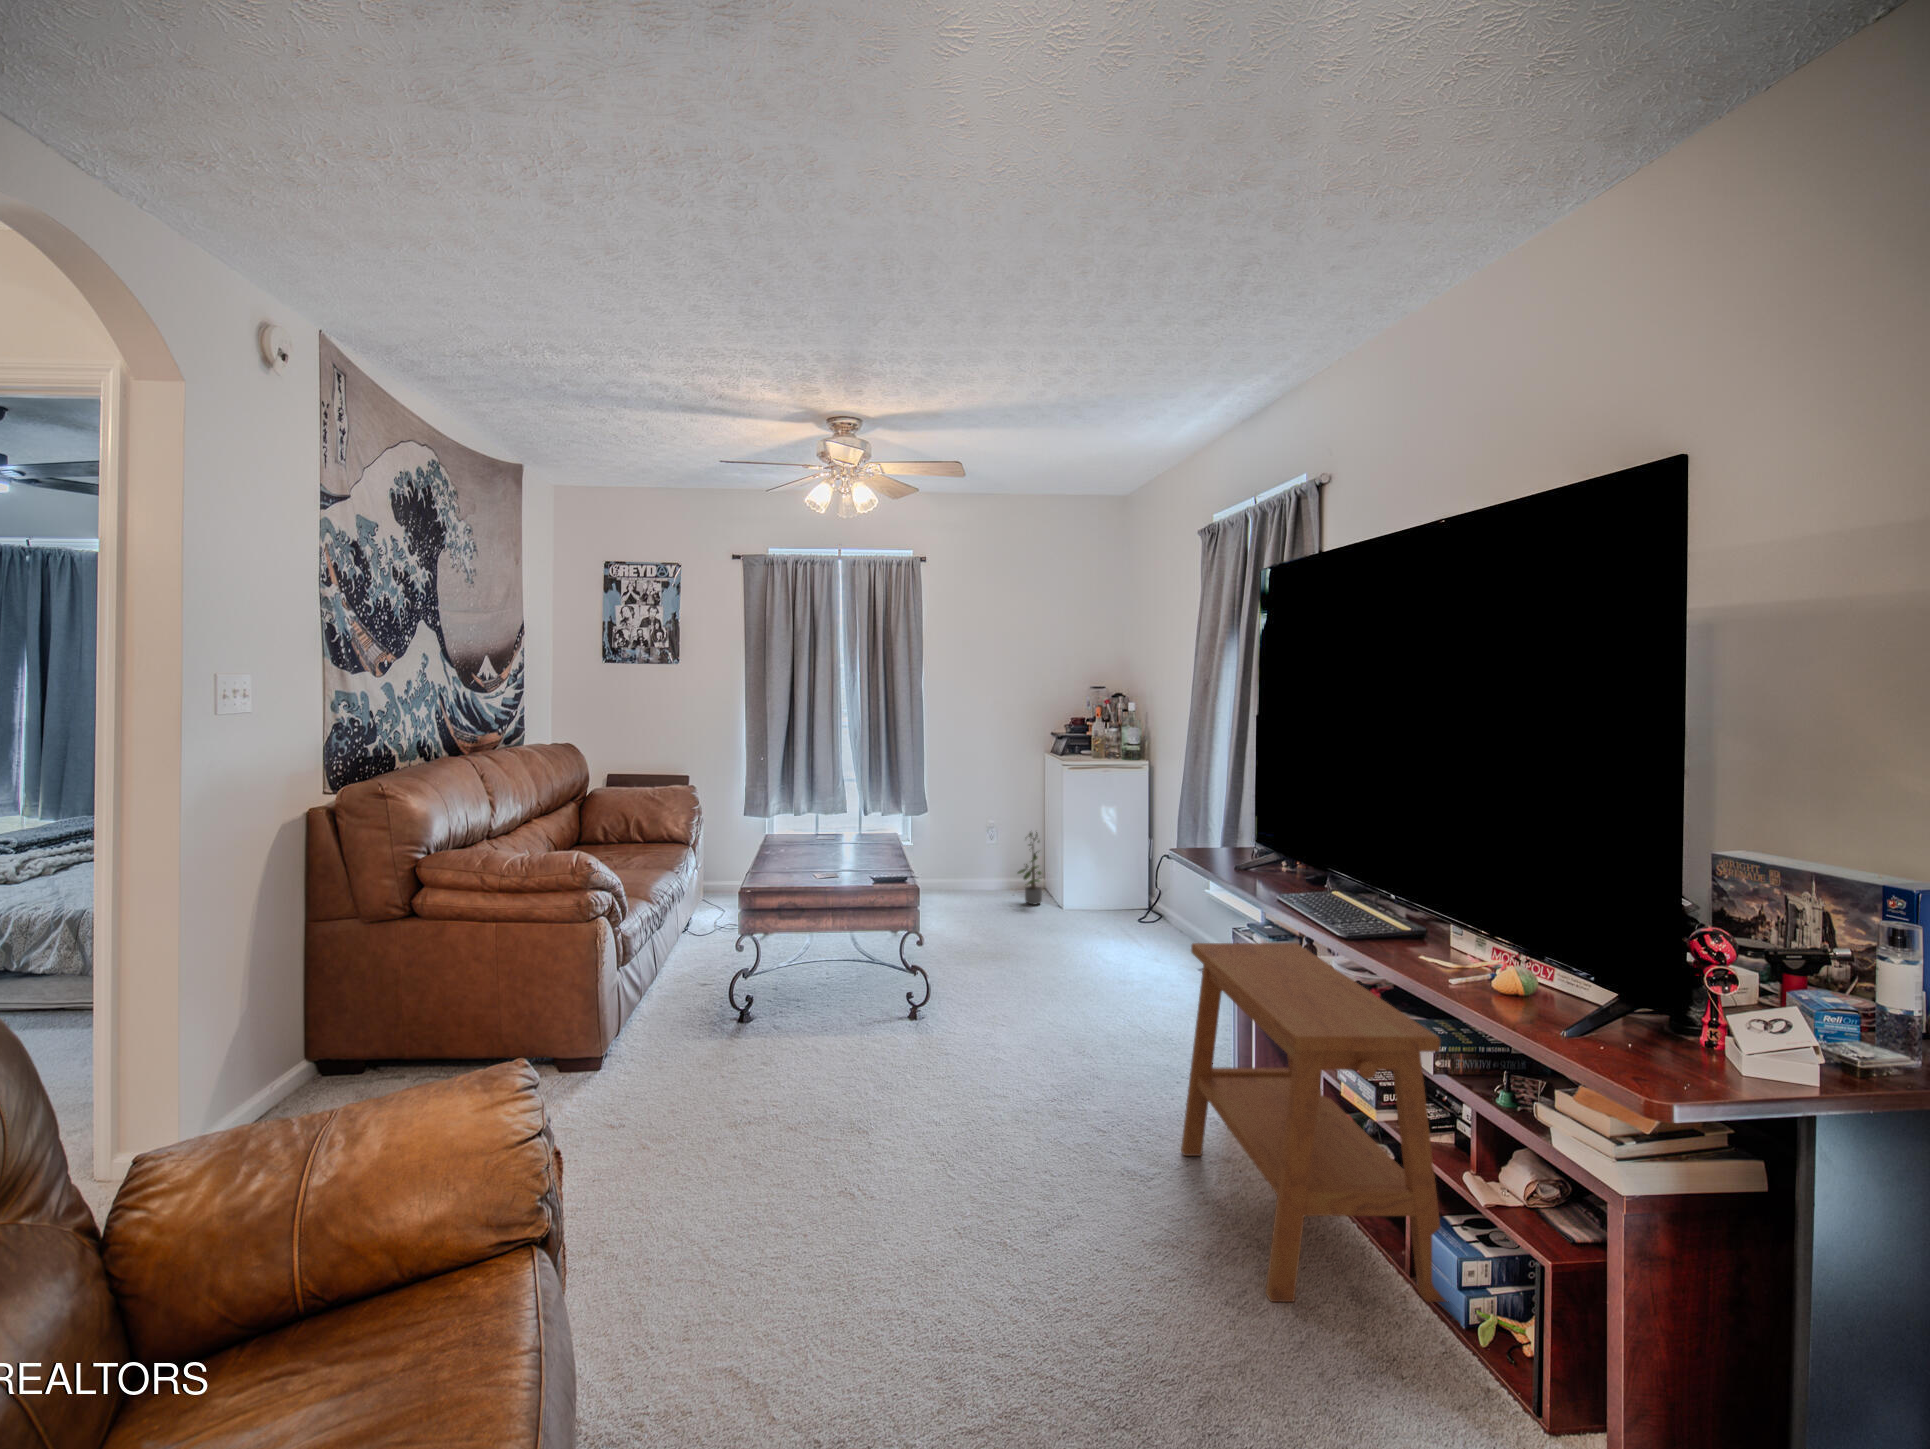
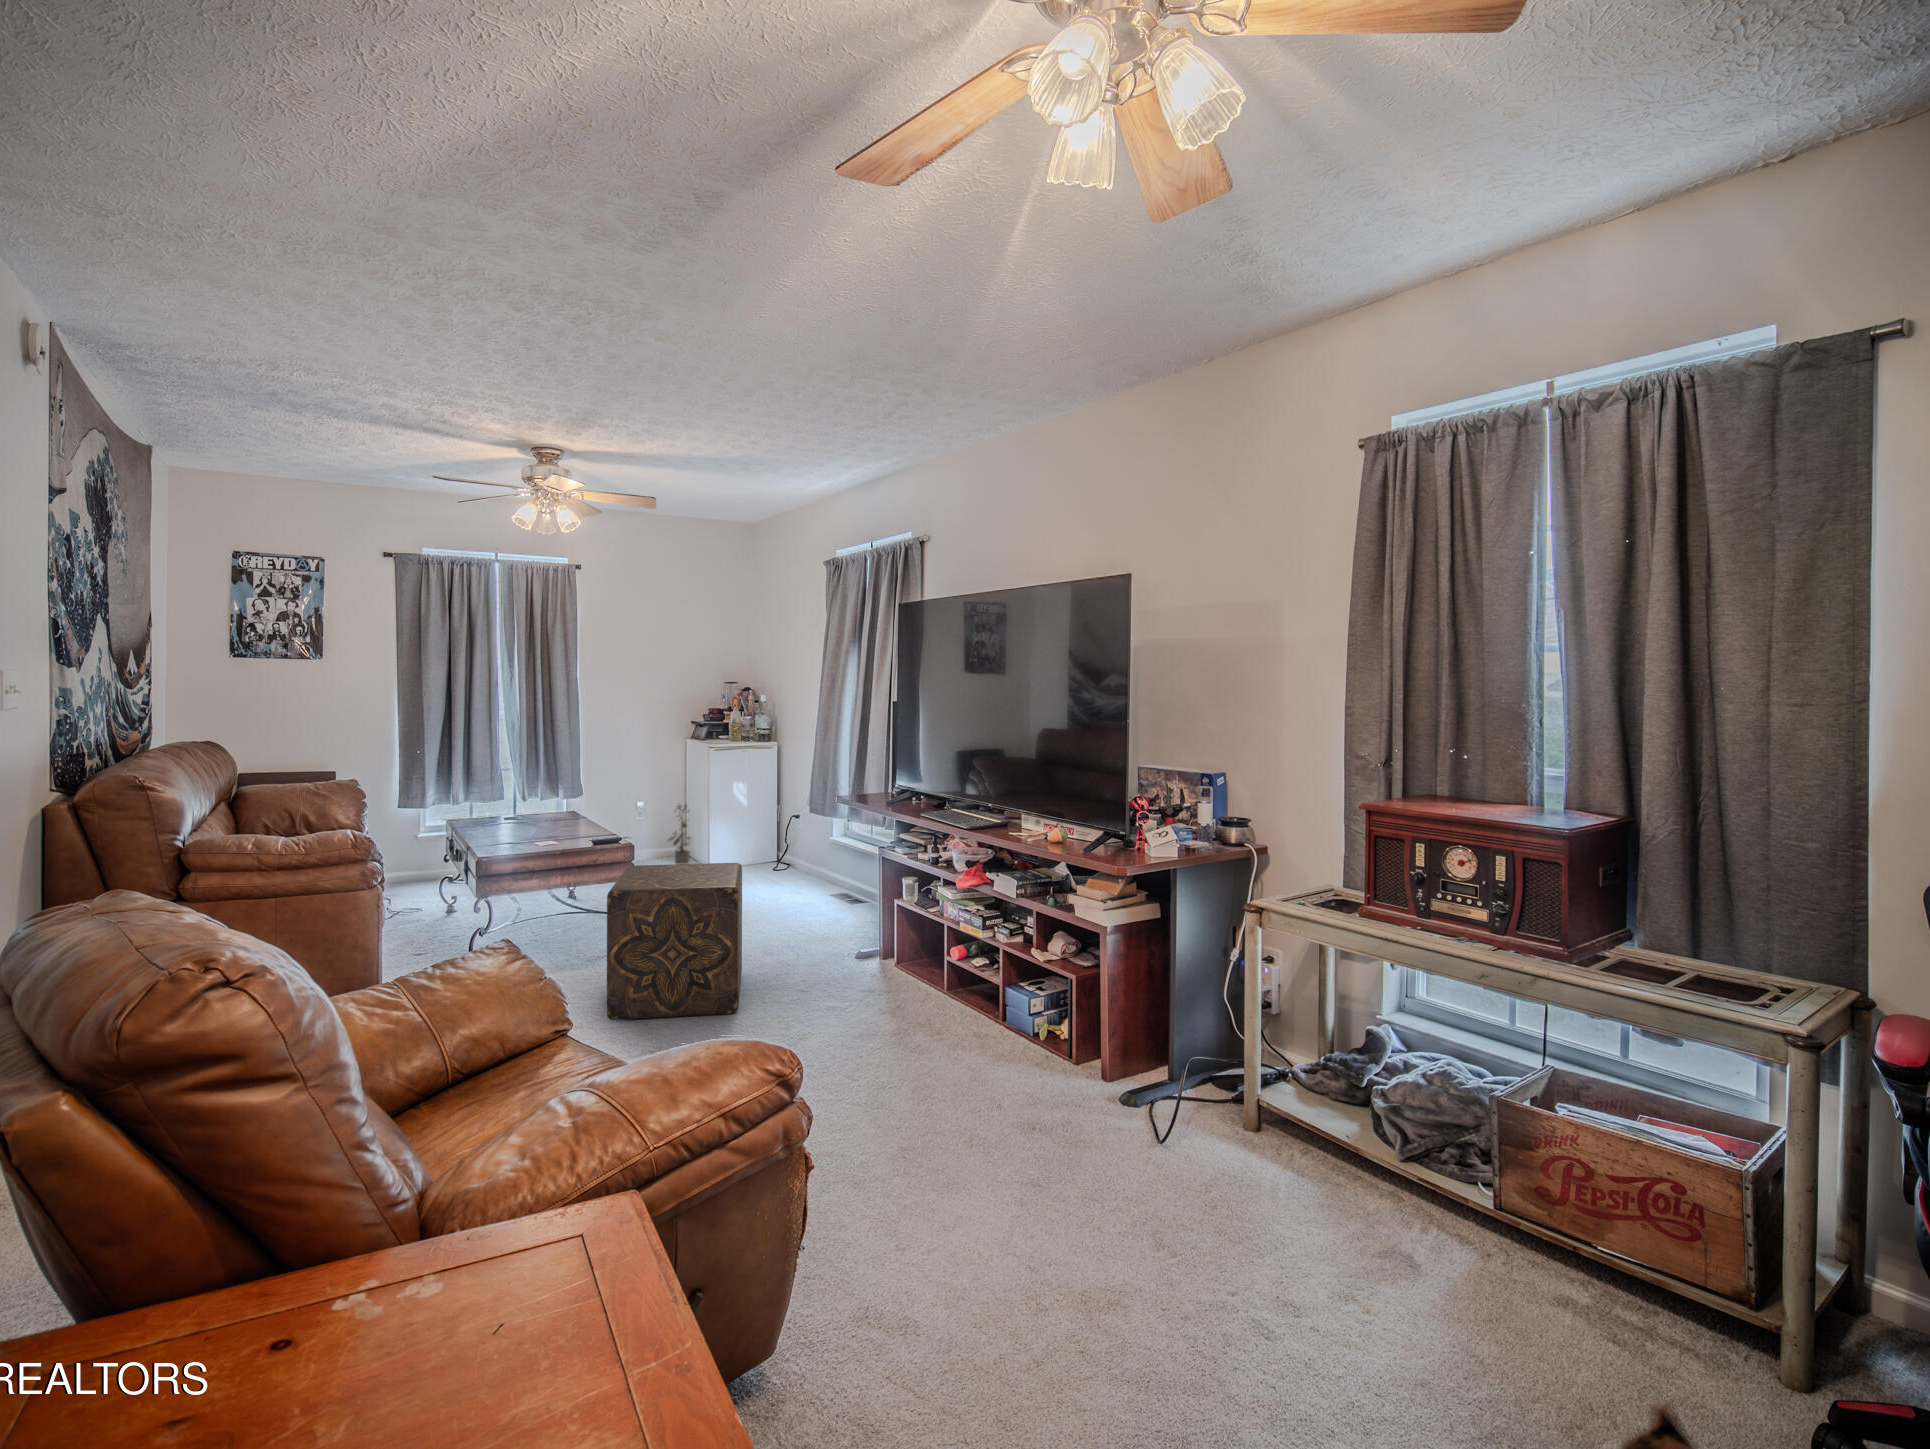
ottoman: none [837,918,1031,1145] -> present [607,863,742,1020]
side table: present [1181,943,1446,1302] -> none [859,848,1022,1049]

